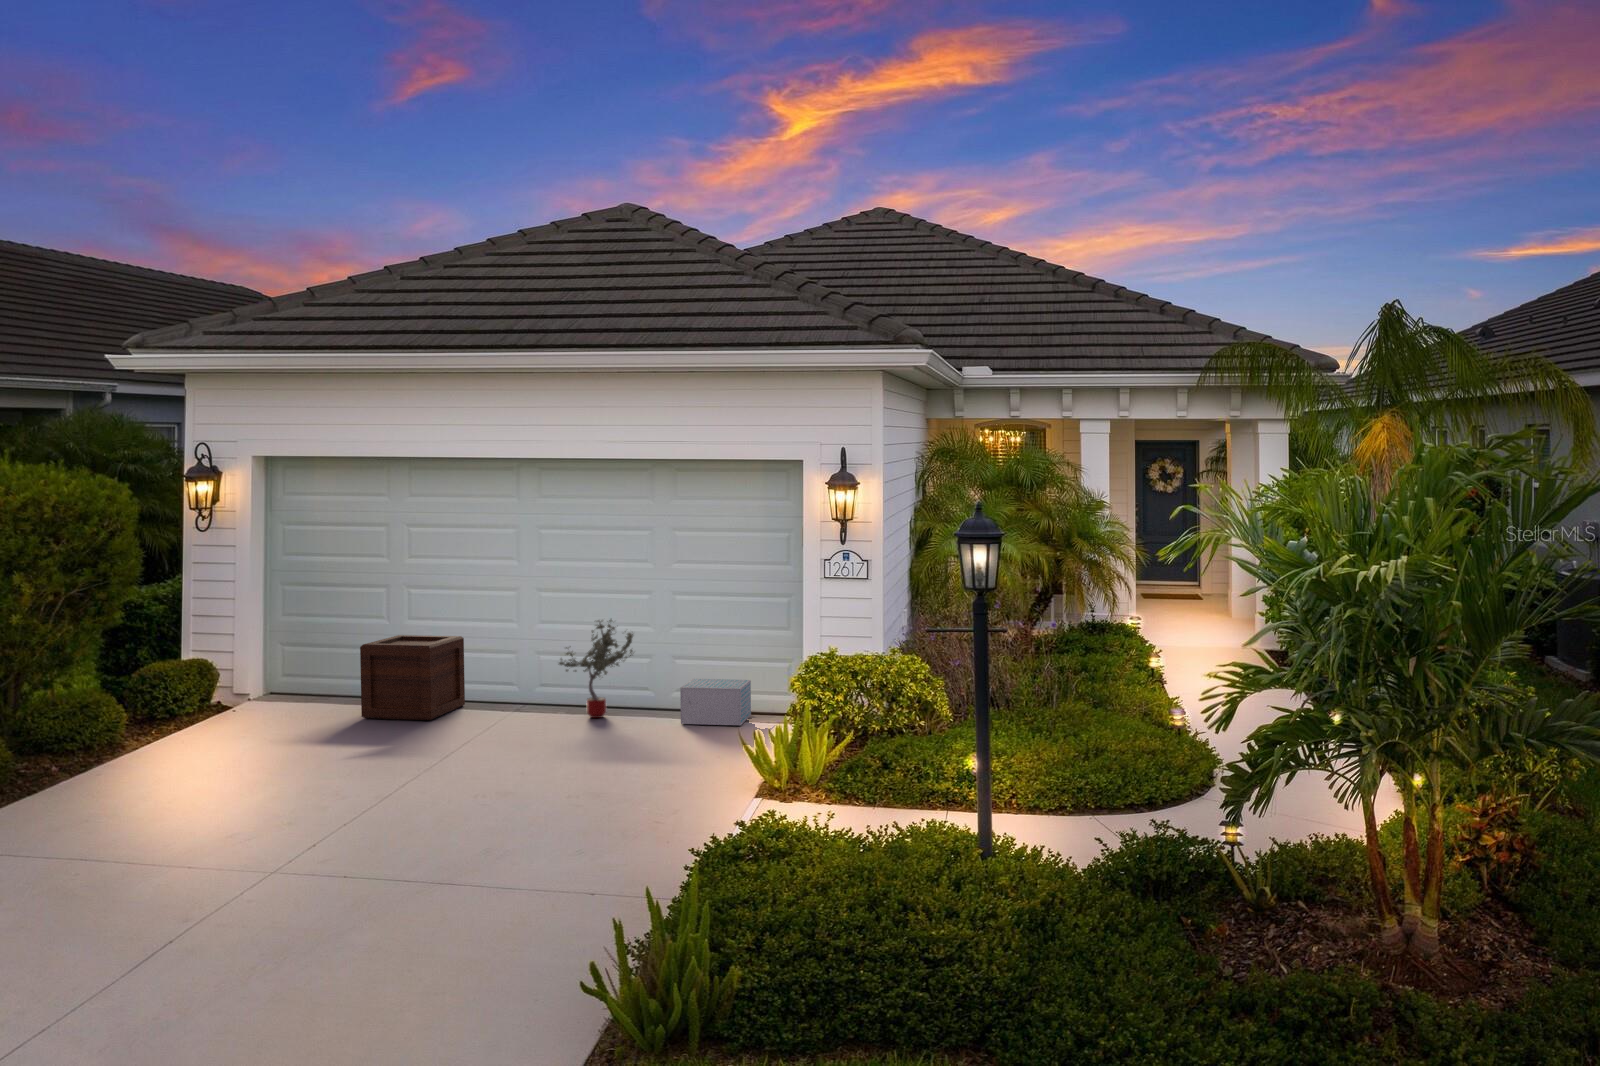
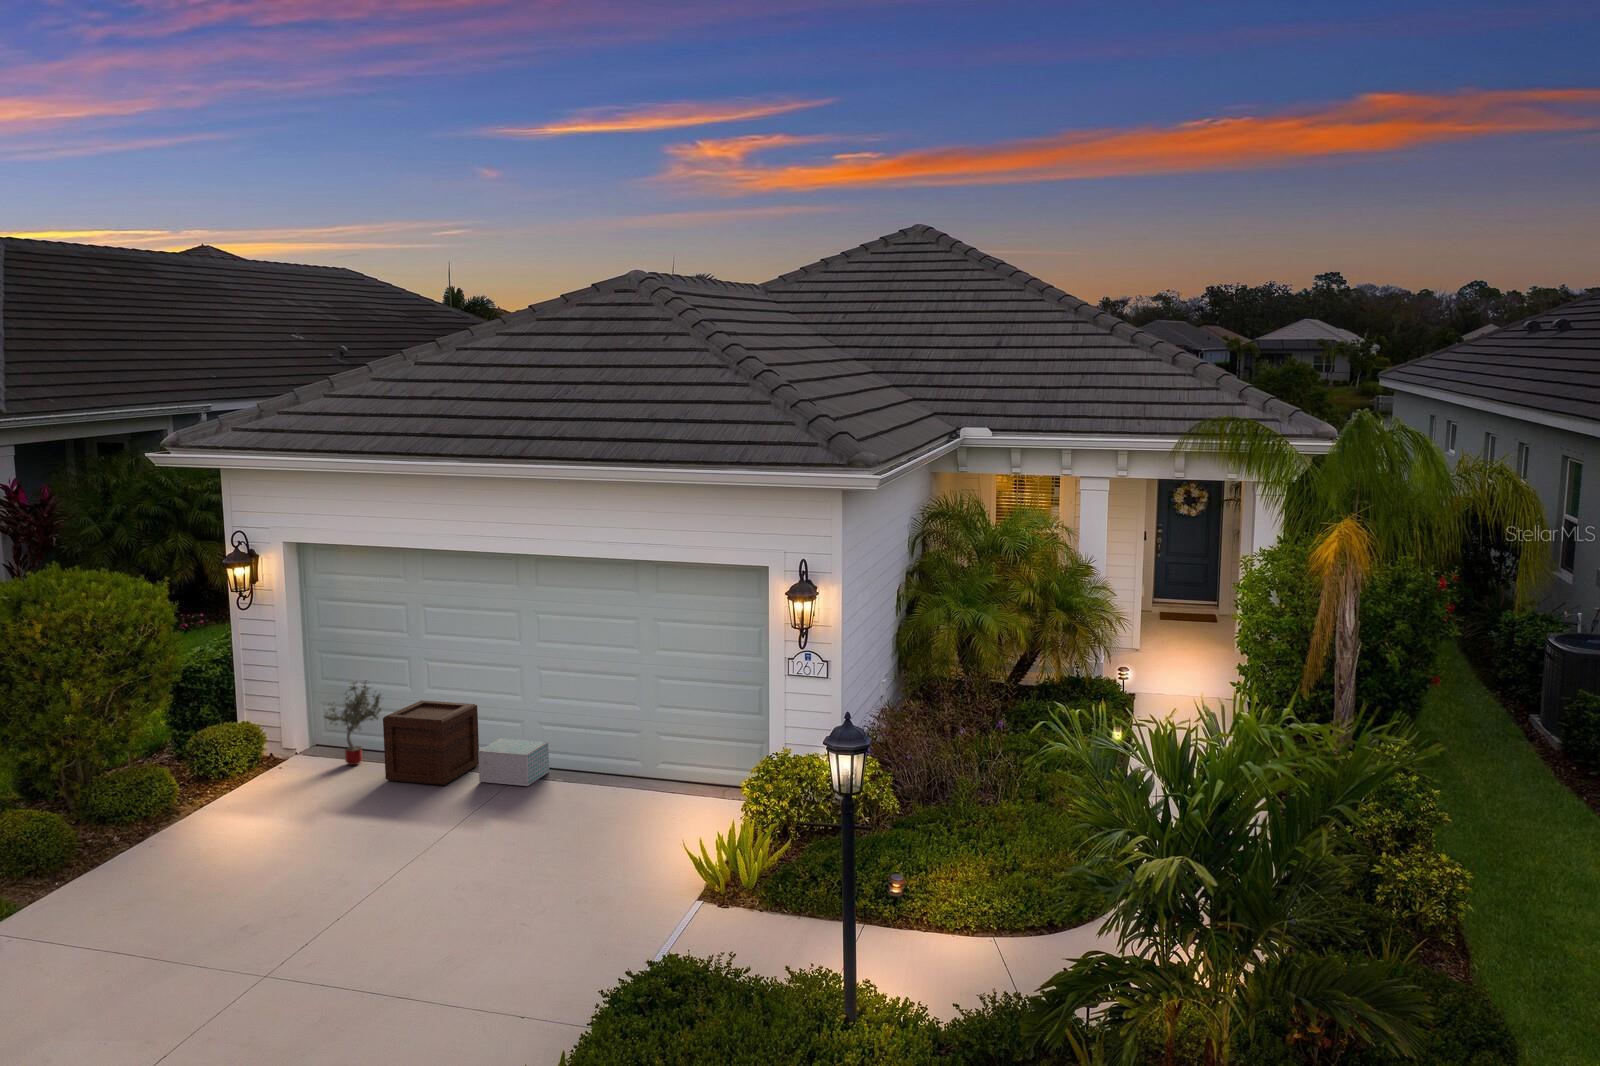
potted tree: present [559,620,633,718] -> present [325,682,381,765]
storage box: present [680,679,751,725] -> present [478,738,549,786]

